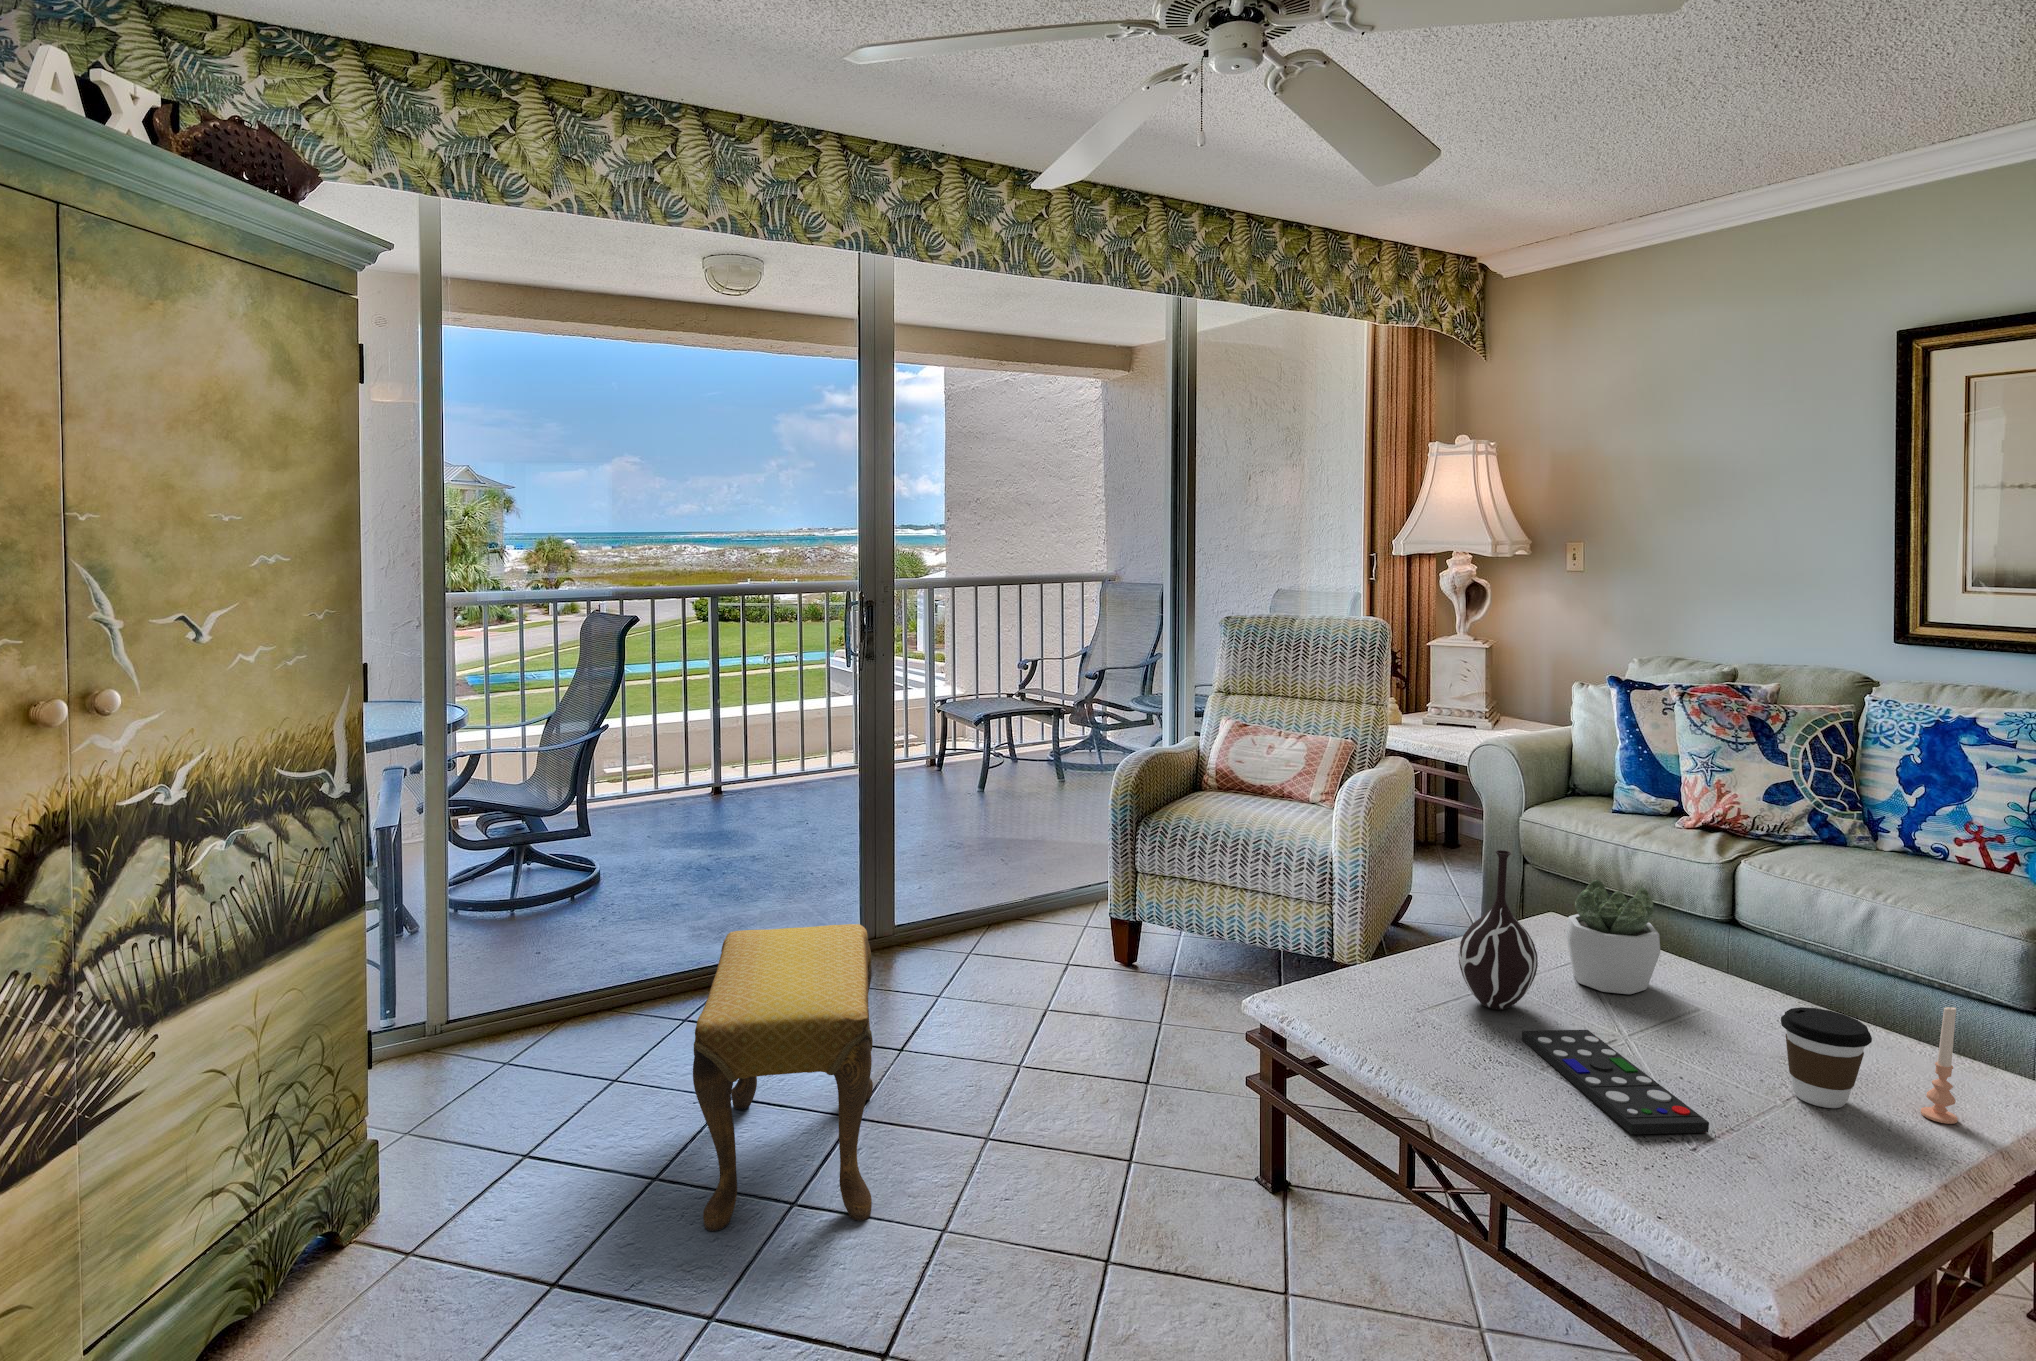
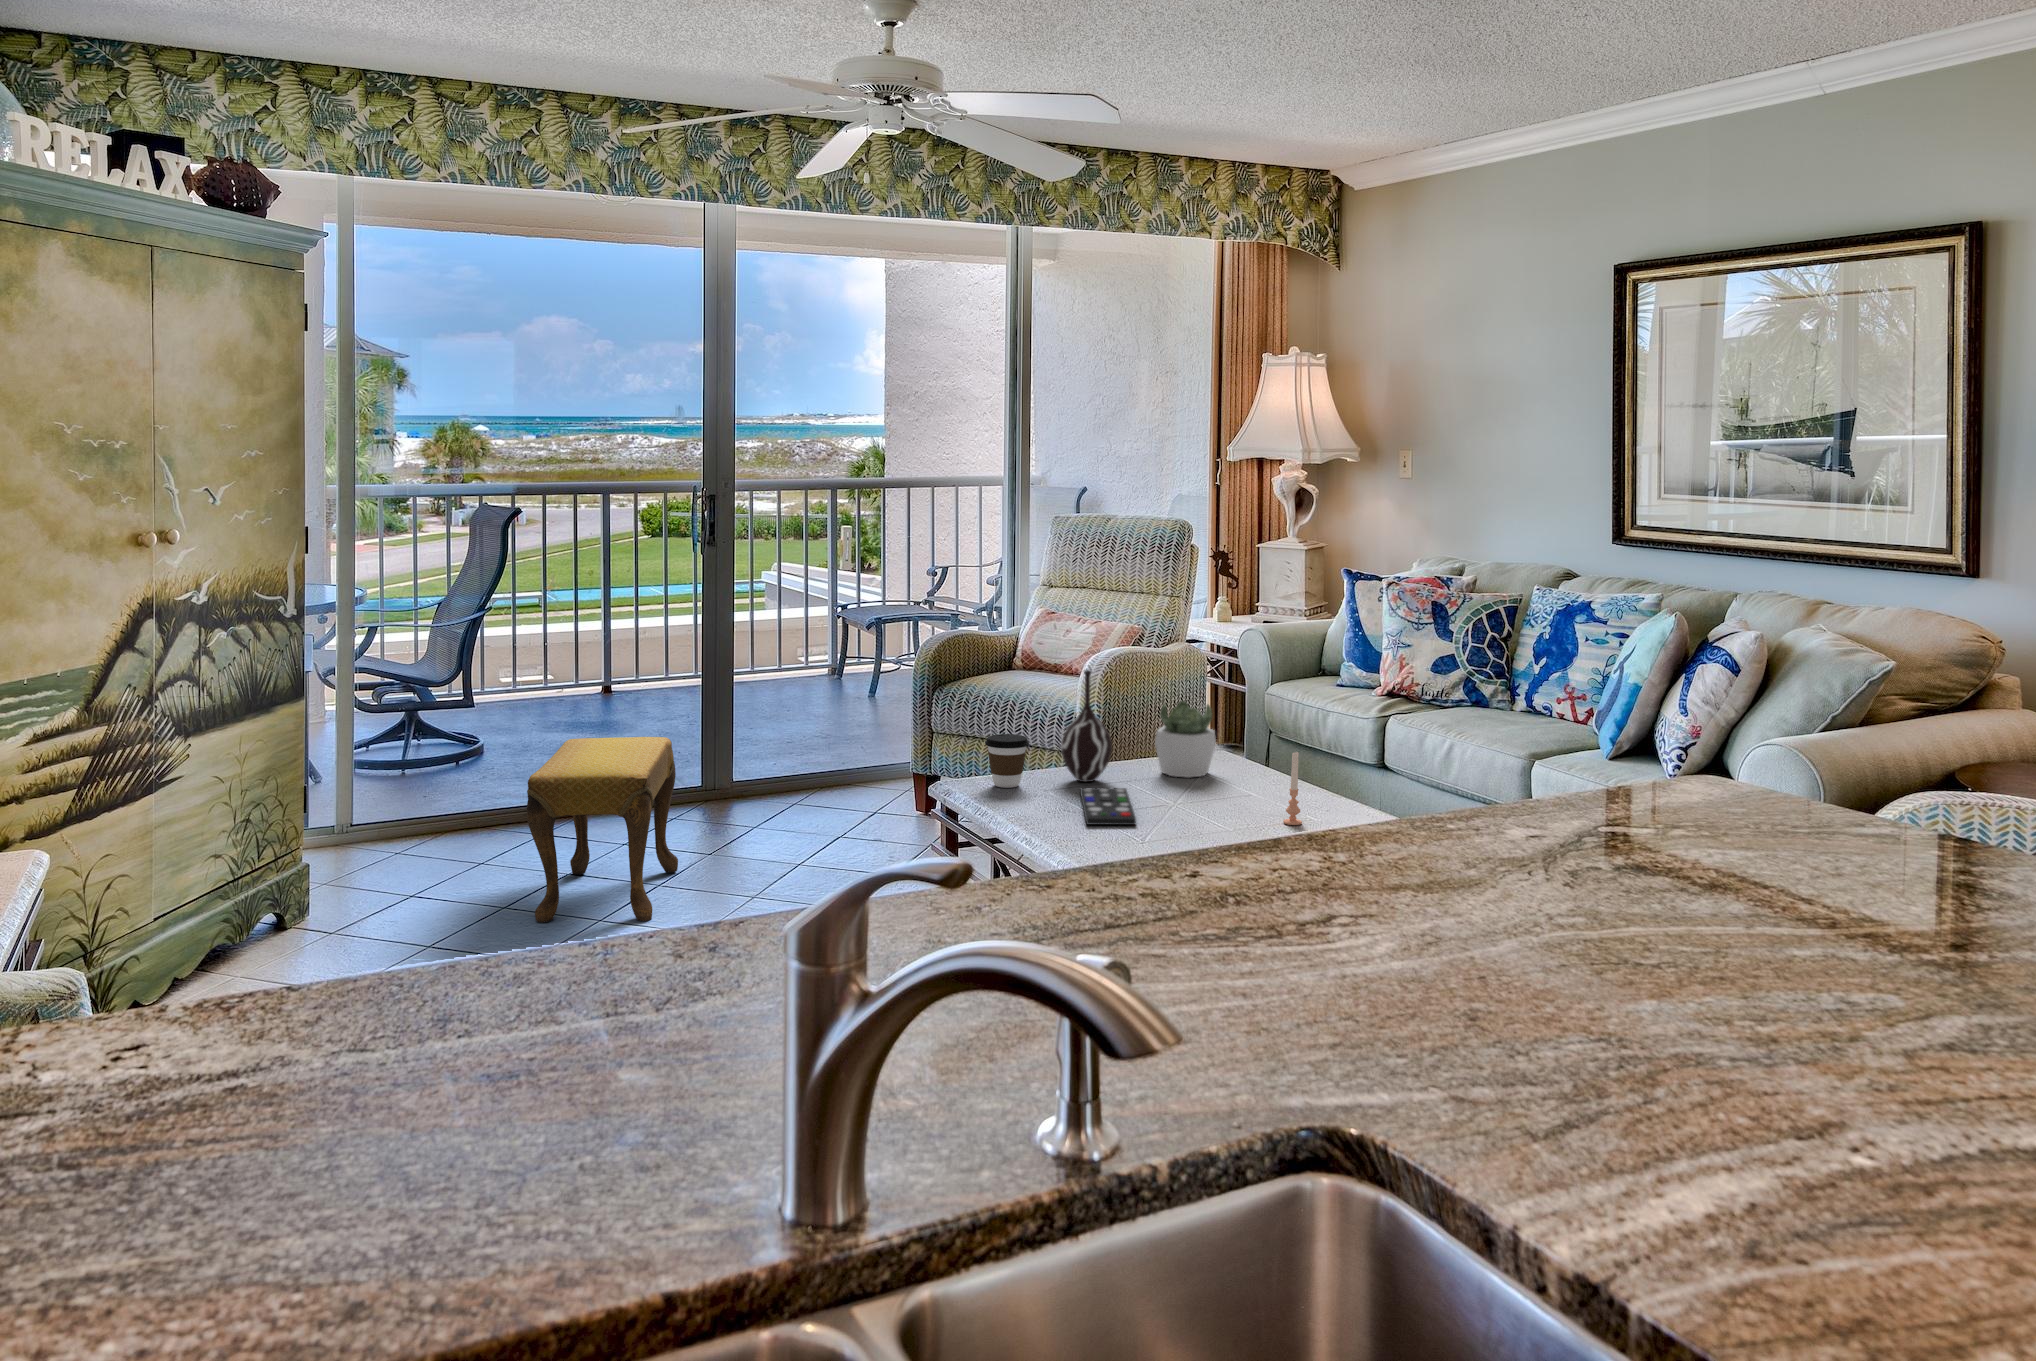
coffee cup: present [1781,1007,1872,1108] -> present [985,734,1029,788]

